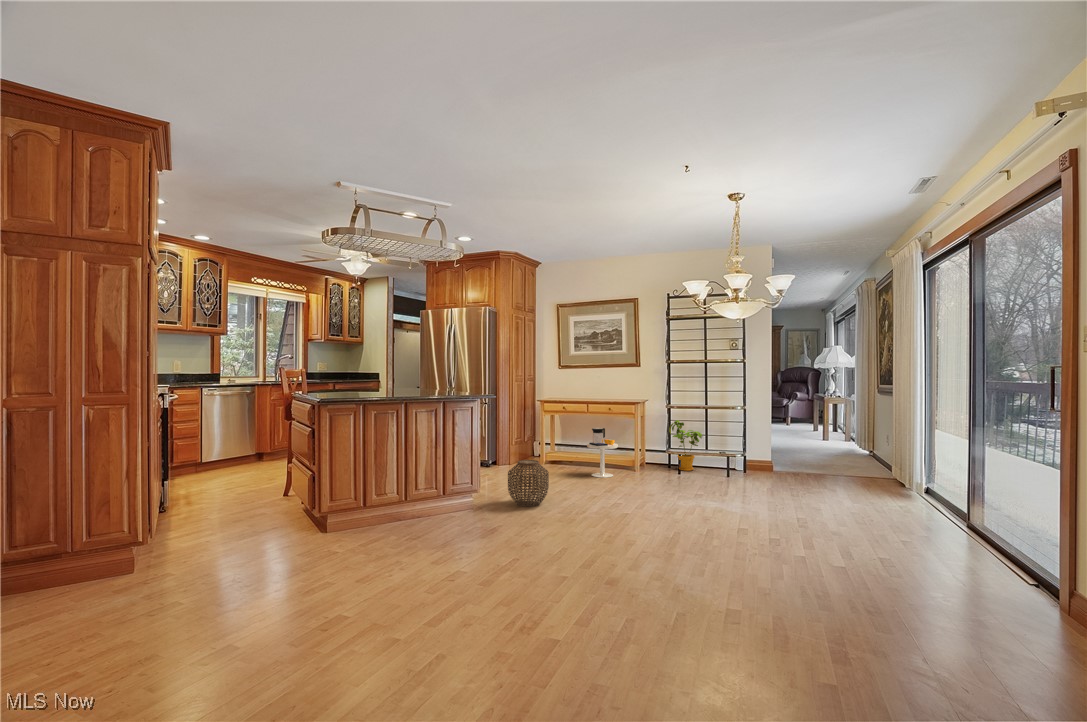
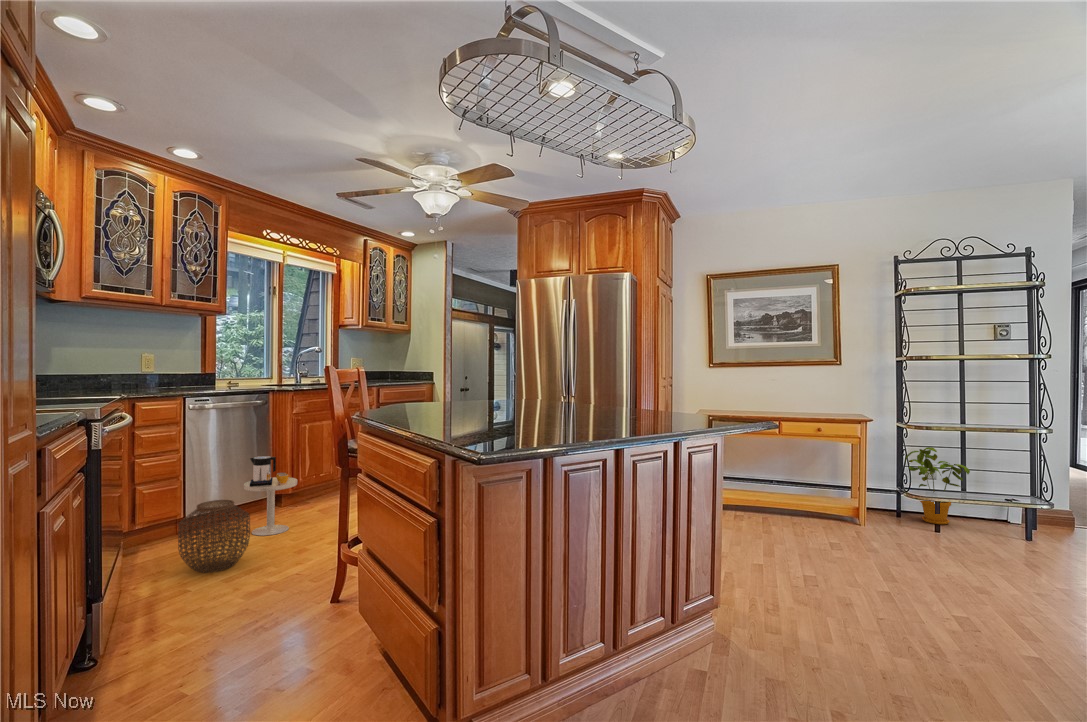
side table: present [587,428,618,478] -> present [244,456,298,536]
woven basket: present [508,460,549,507] -> present [178,500,250,573]

